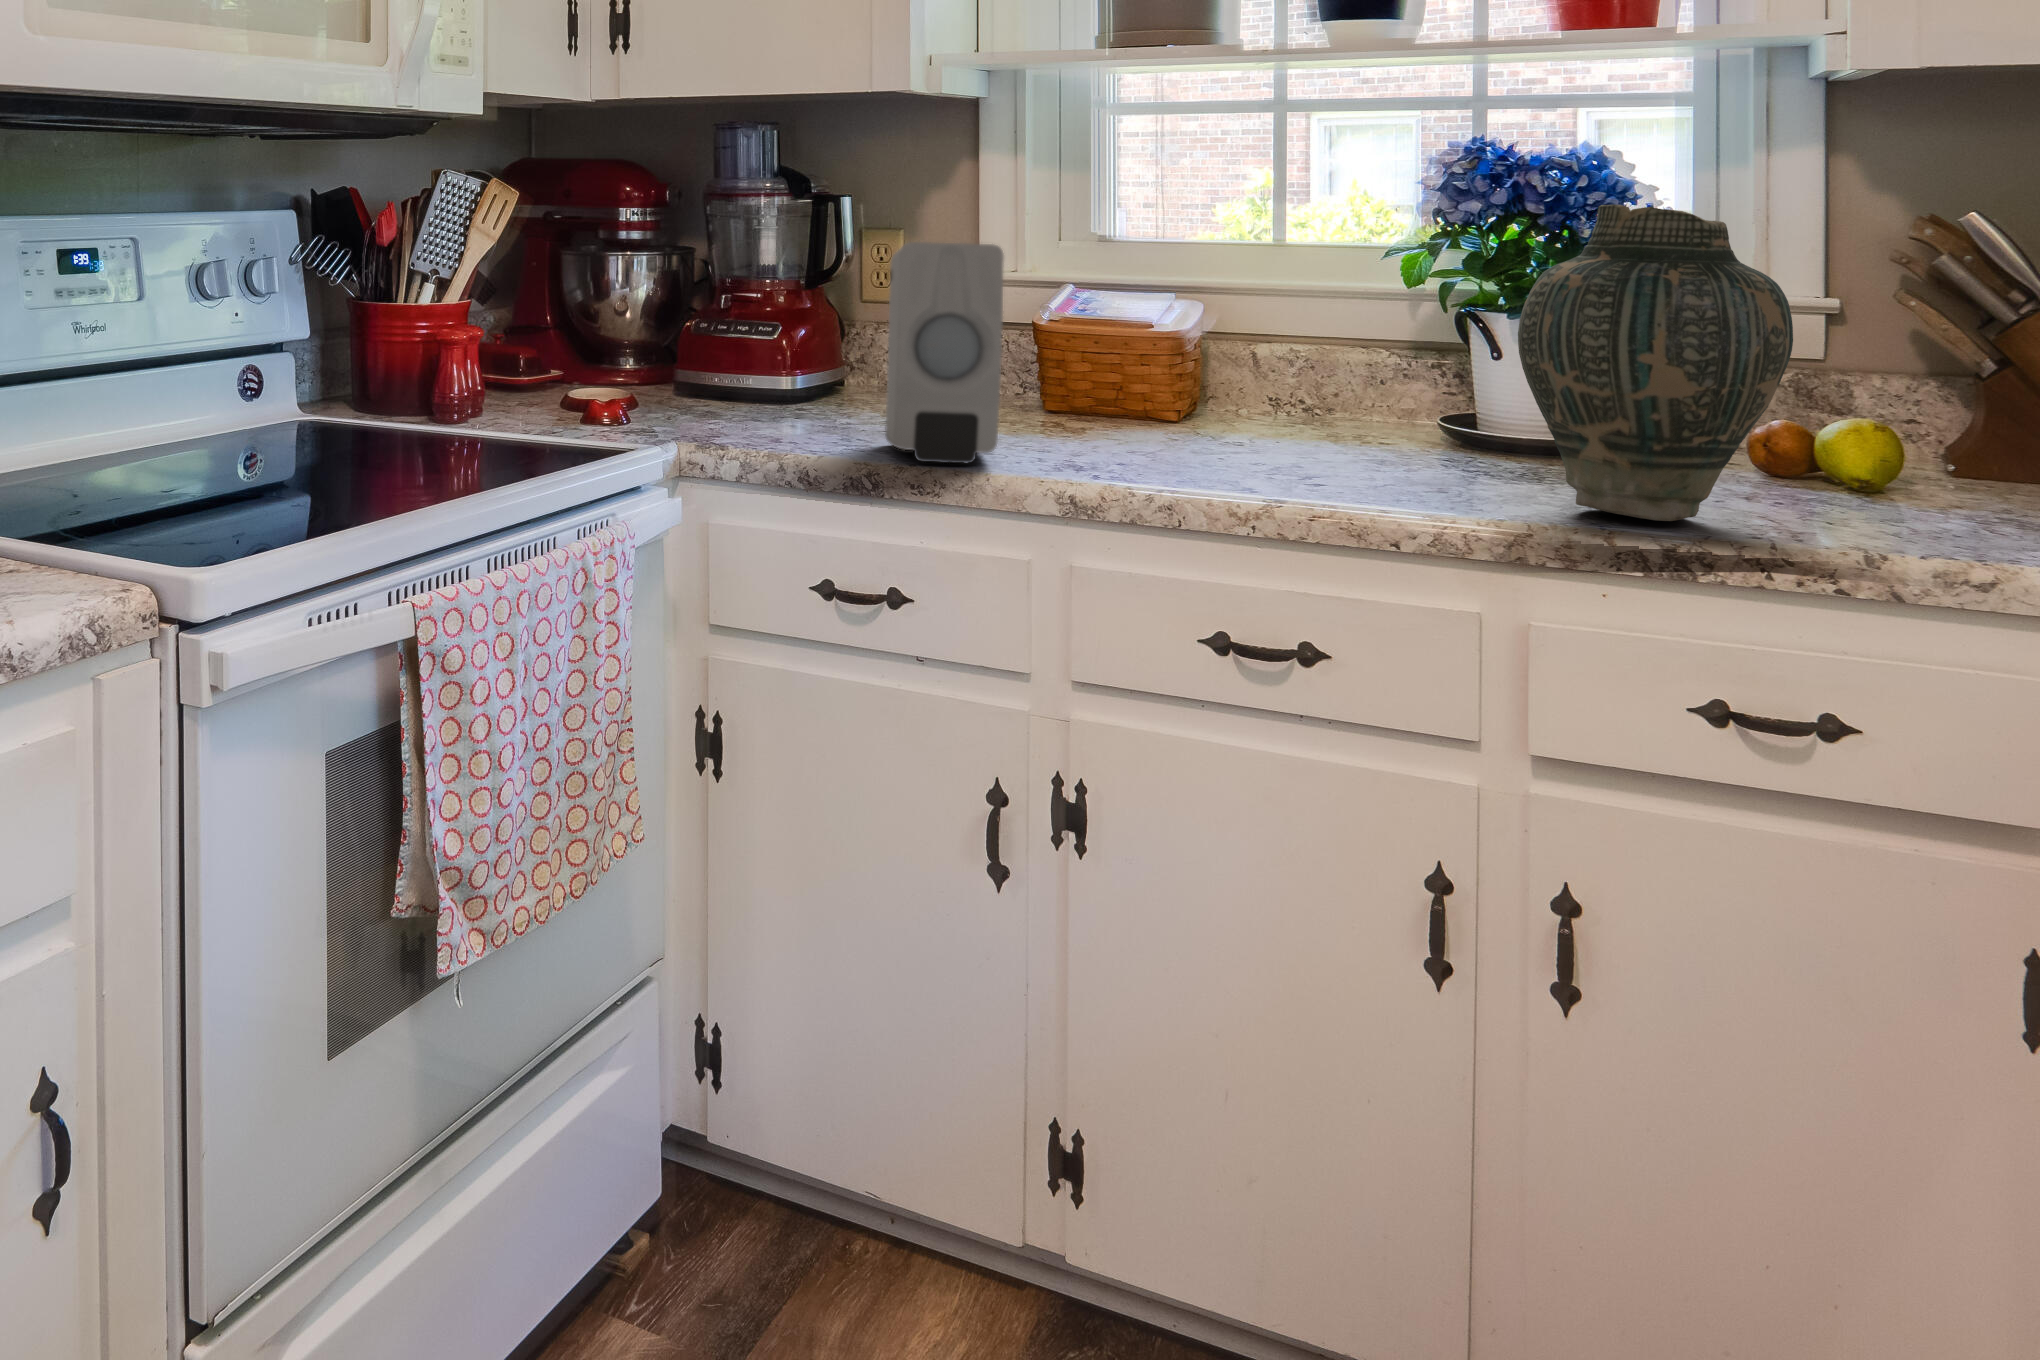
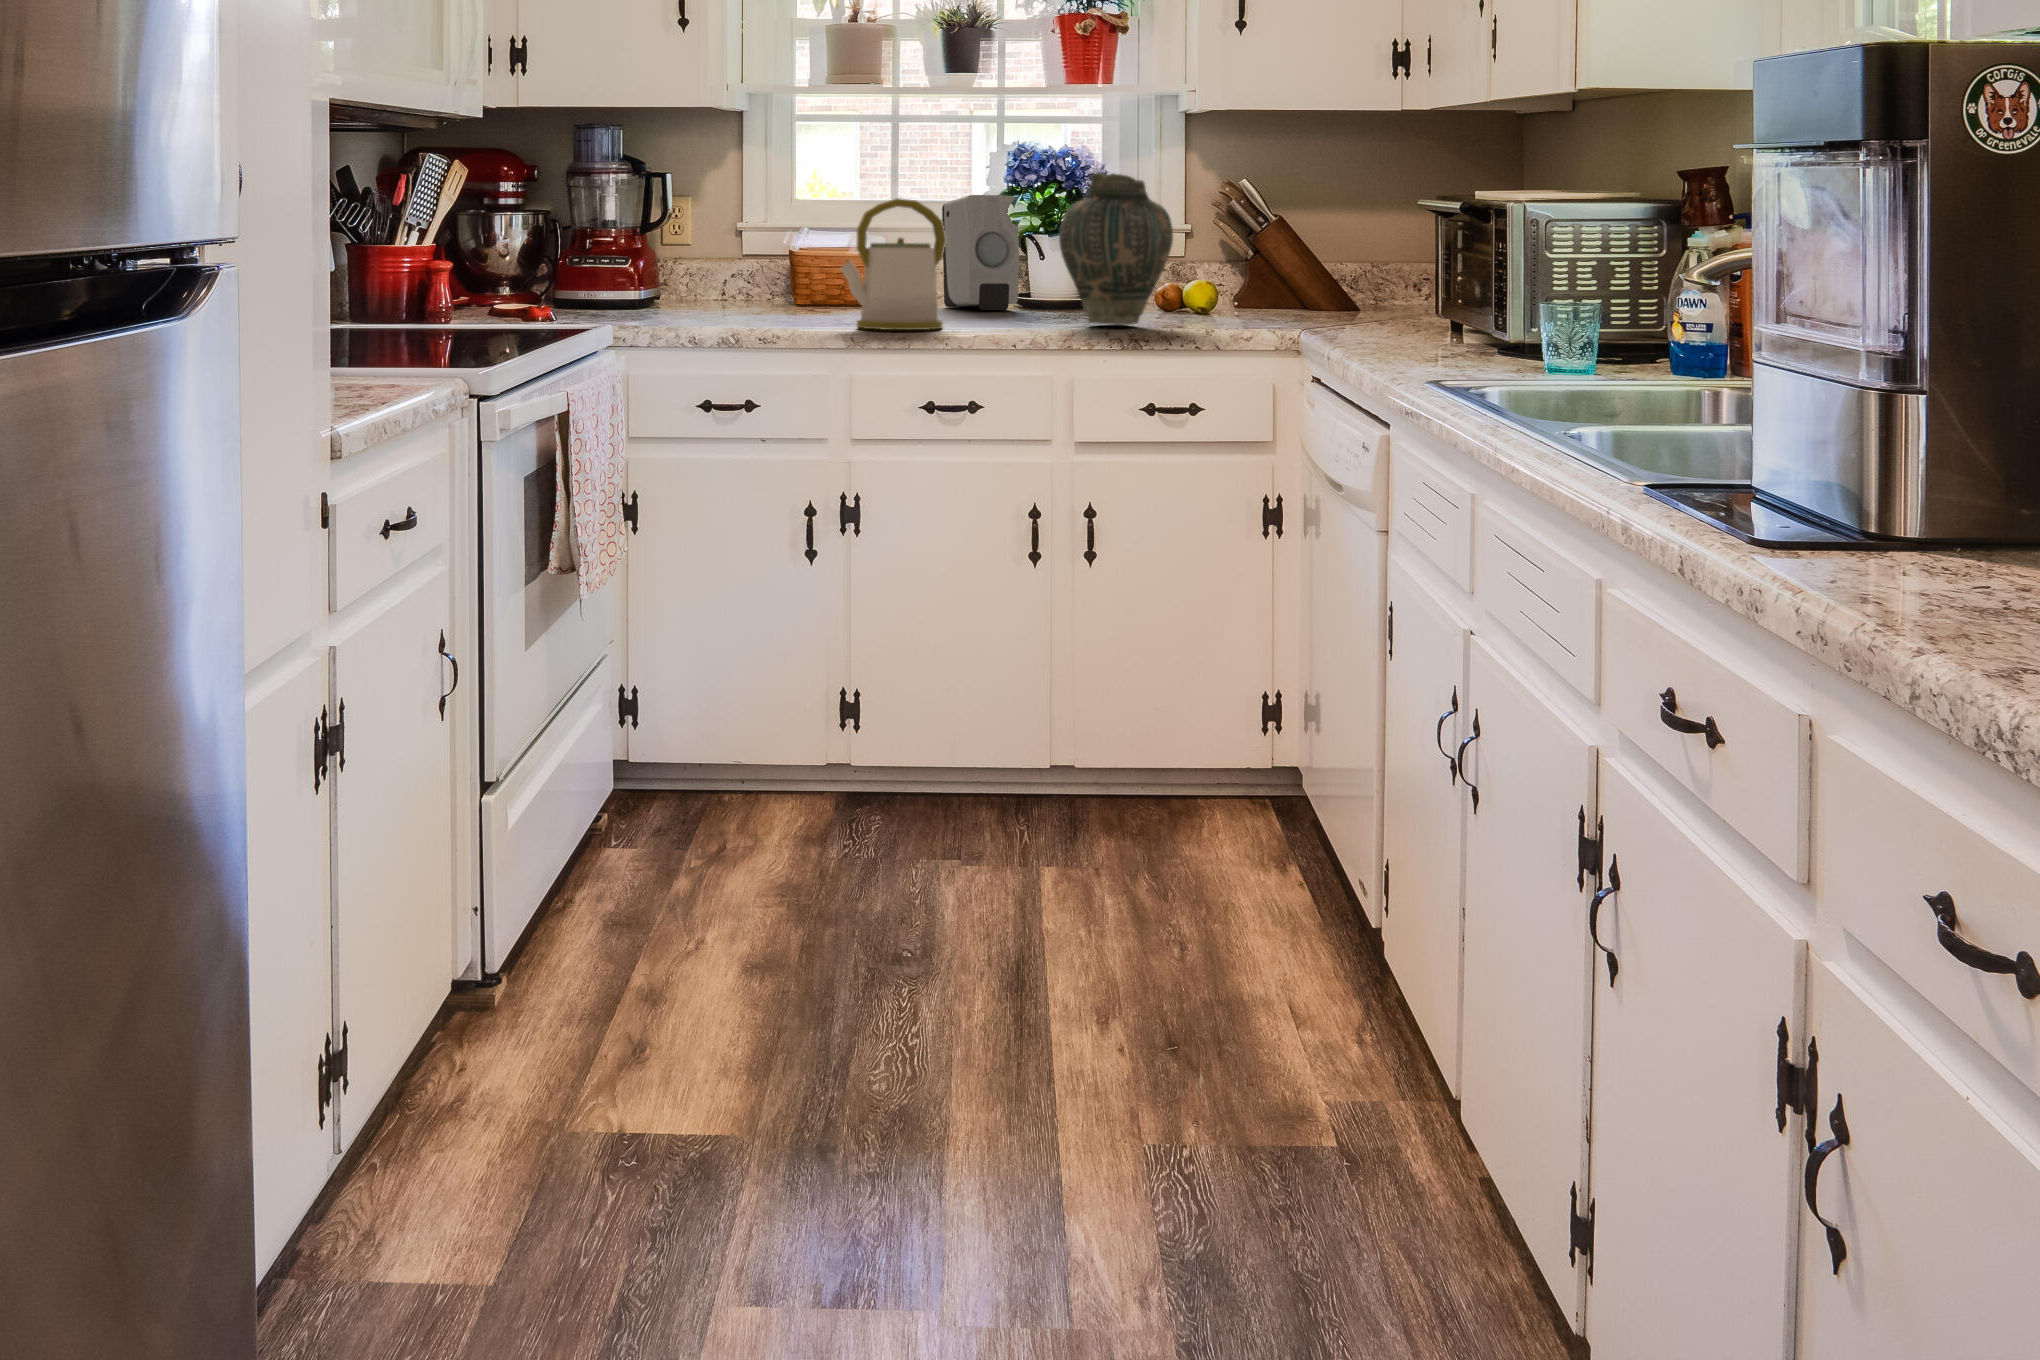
soap dispenser: present [885,242,1004,463] -> present [942,195,1019,310]
kettle: none [1058,251,1270,500] -> present [841,198,946,330]

